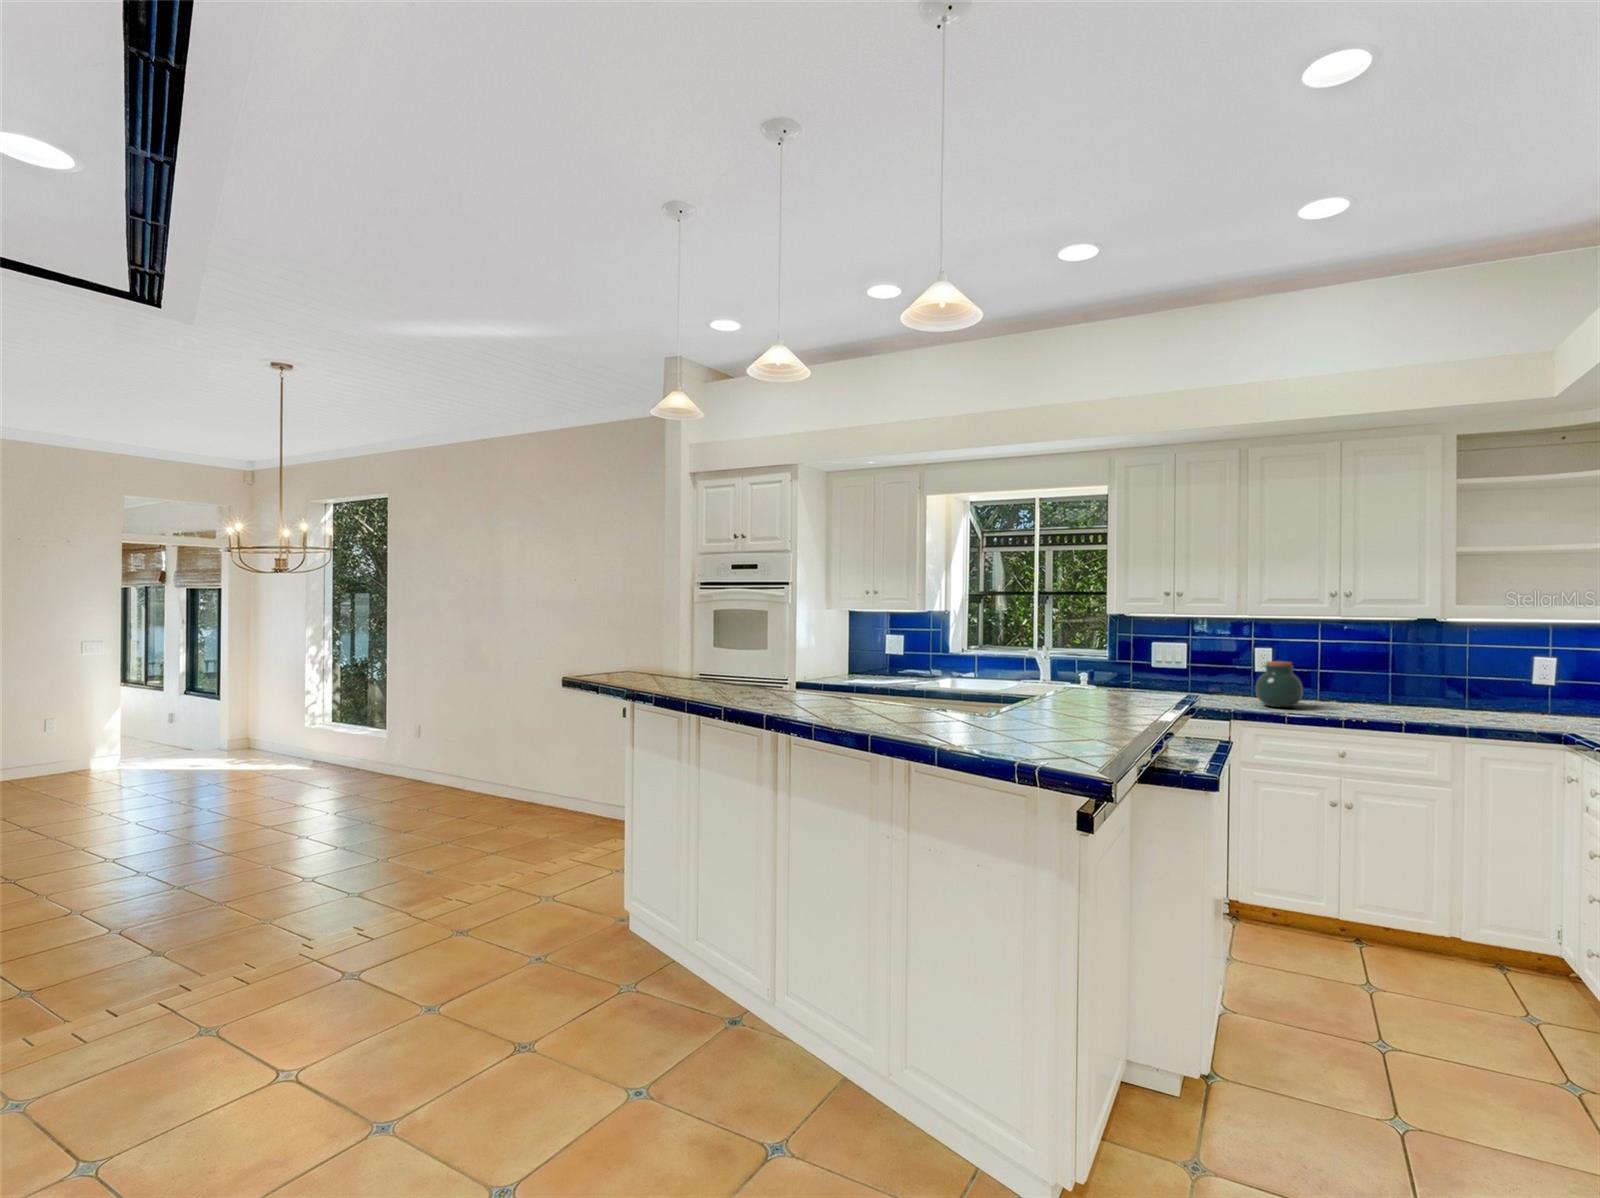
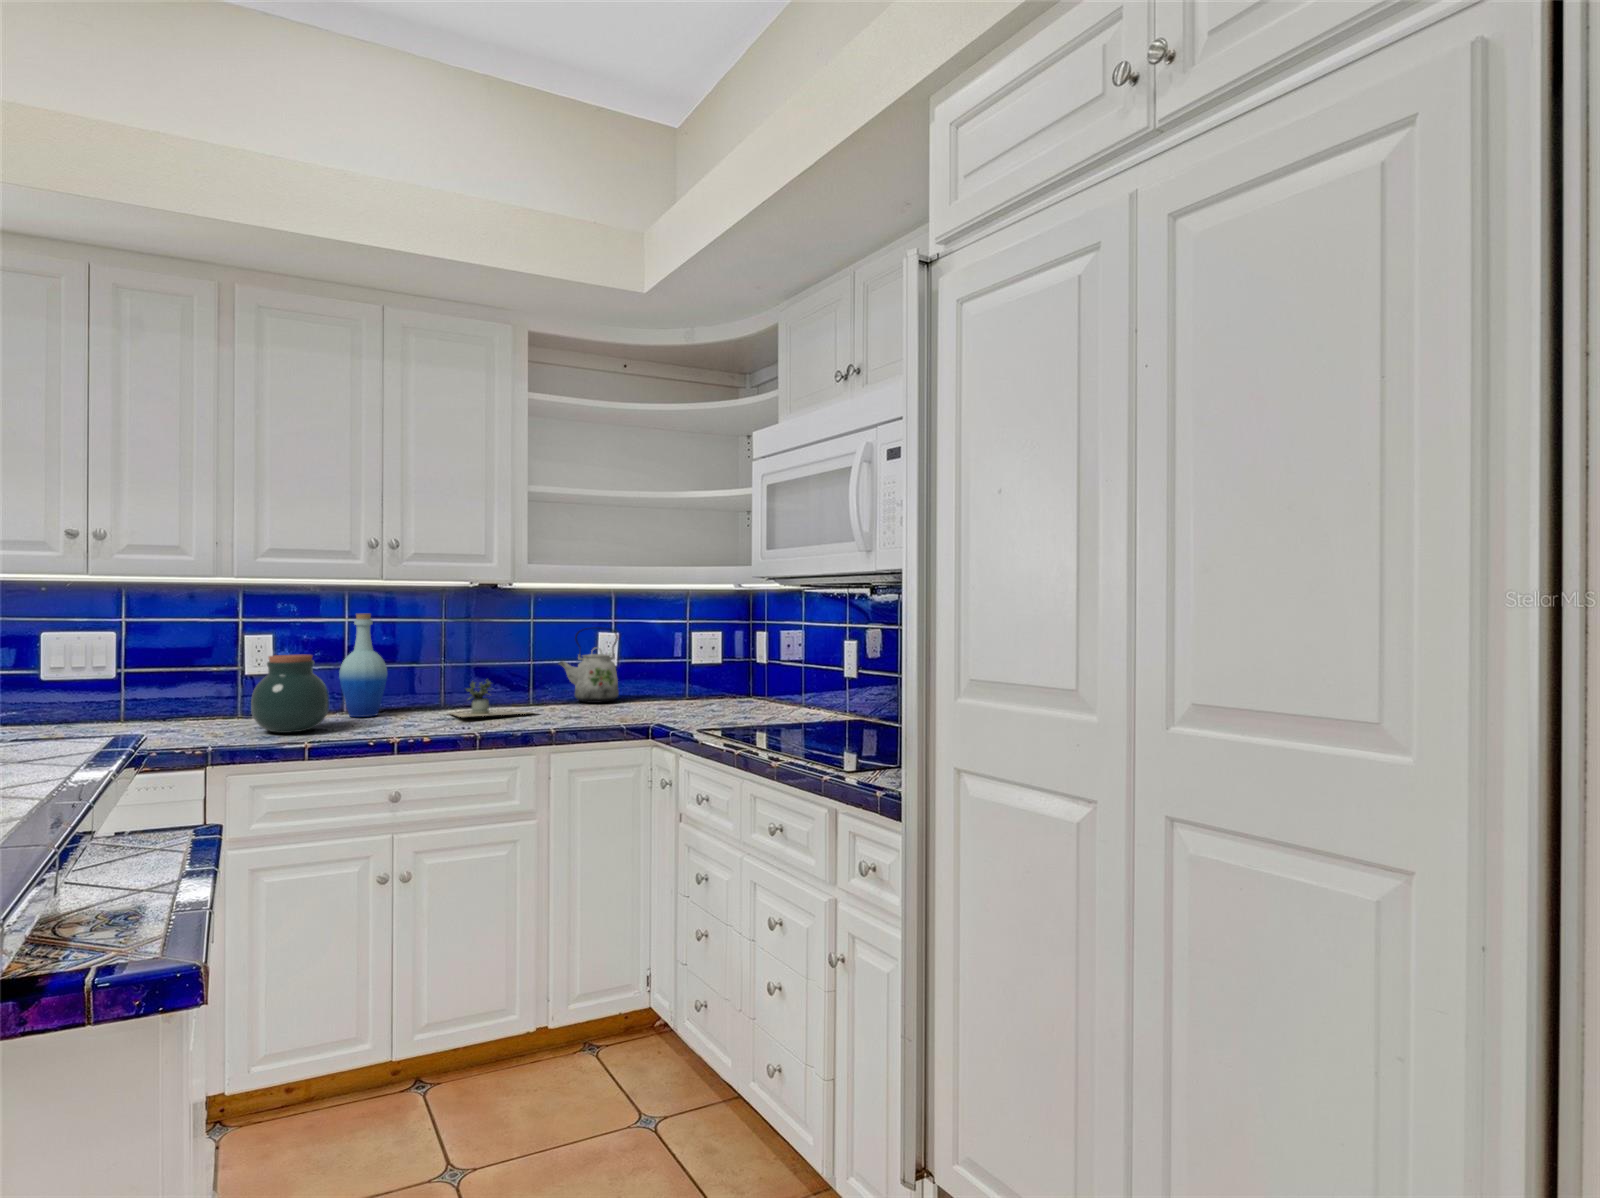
bottle: none [1312,637,1346,704] -> present [339,614,387,717]
kettle: none [1492,654,1555,714] -> present [558,627,619,703]
potted plant: none [1391,686,1494,715] -> present [452,680,526,717]

